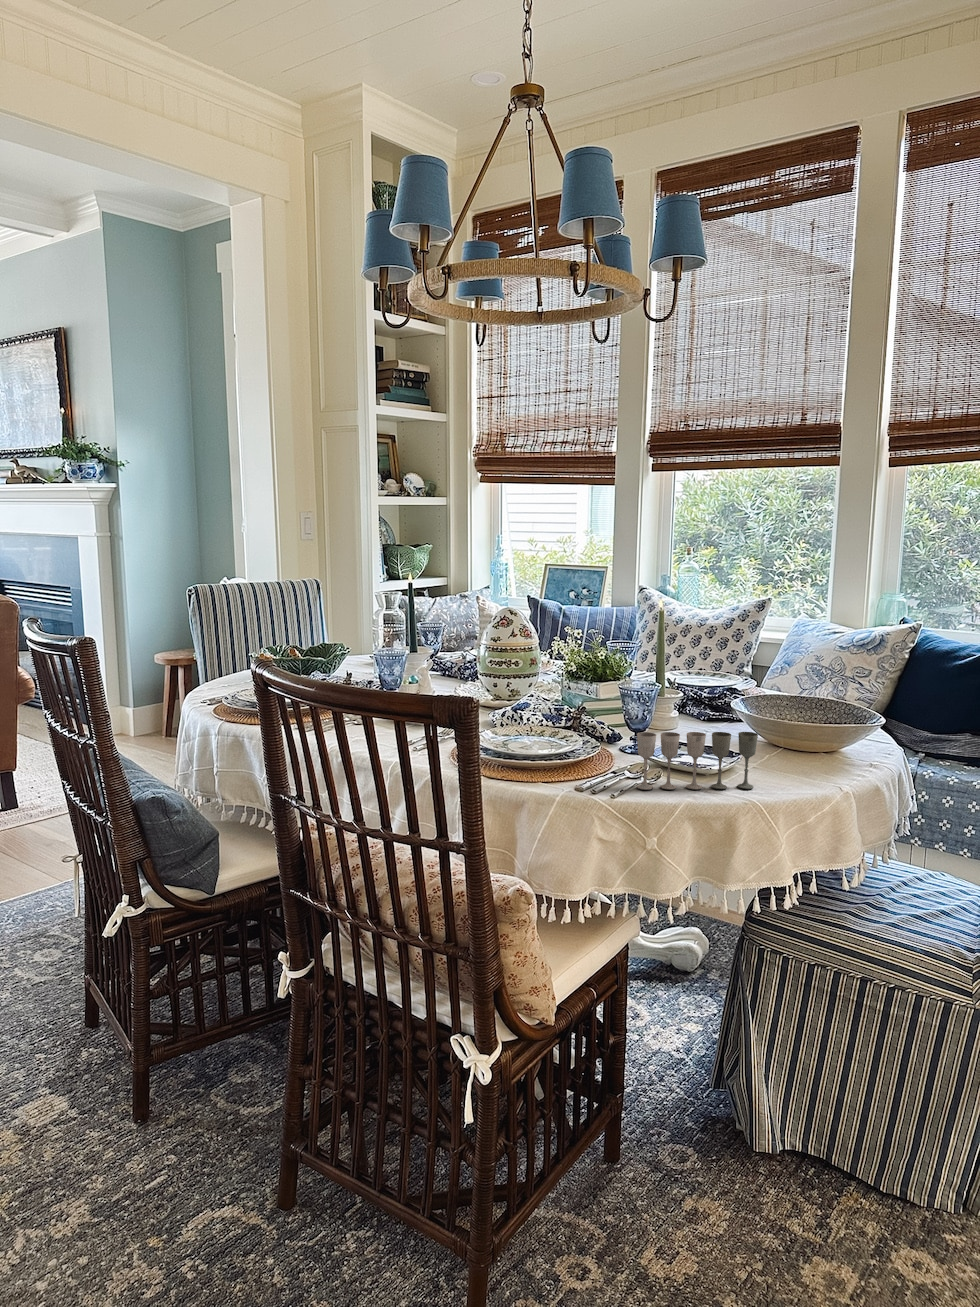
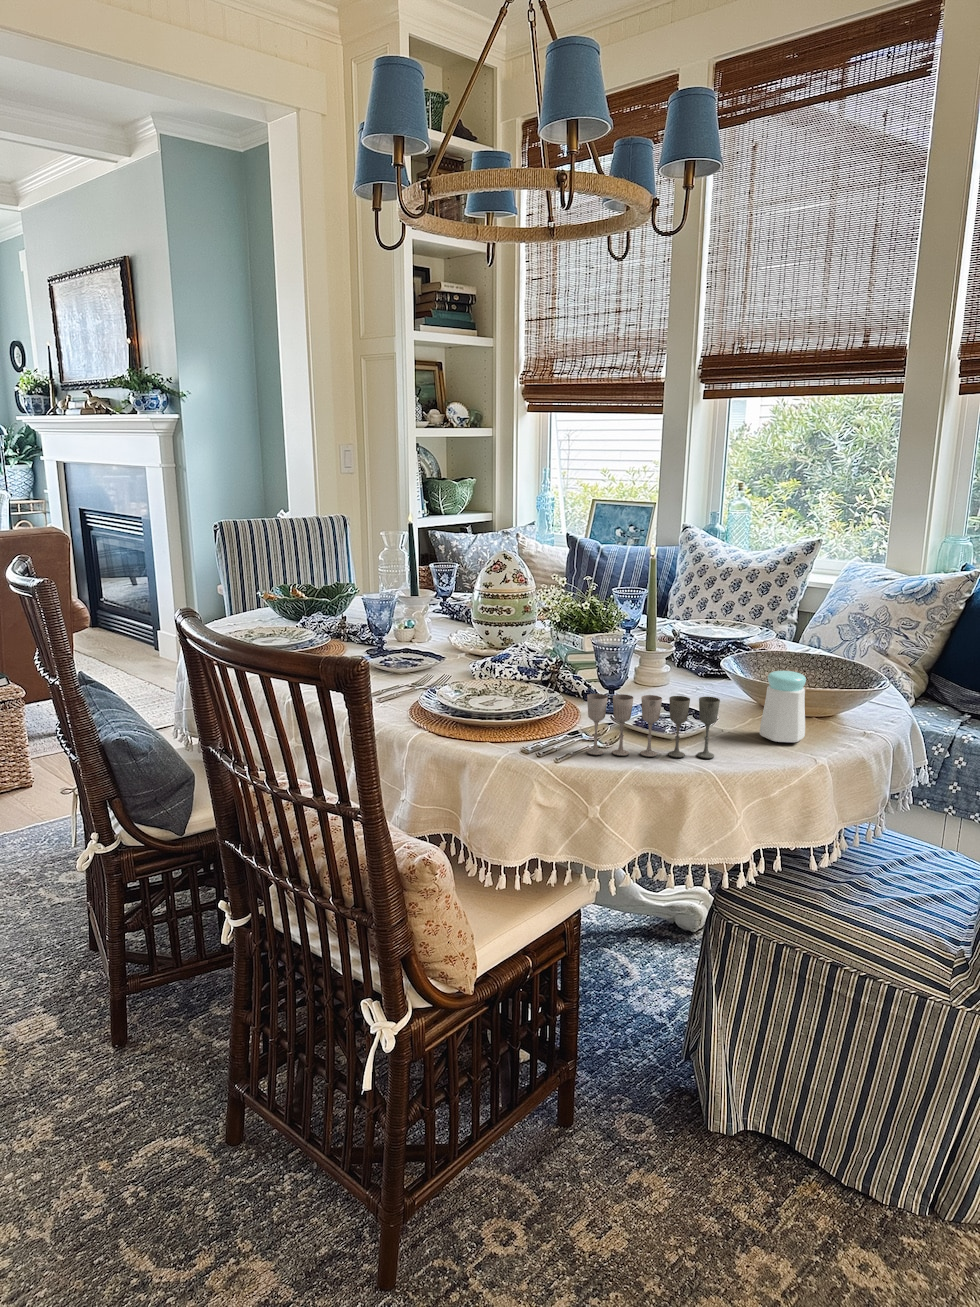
salt shaker: none [785,707,826,773] -> present [760,671,806,742]

